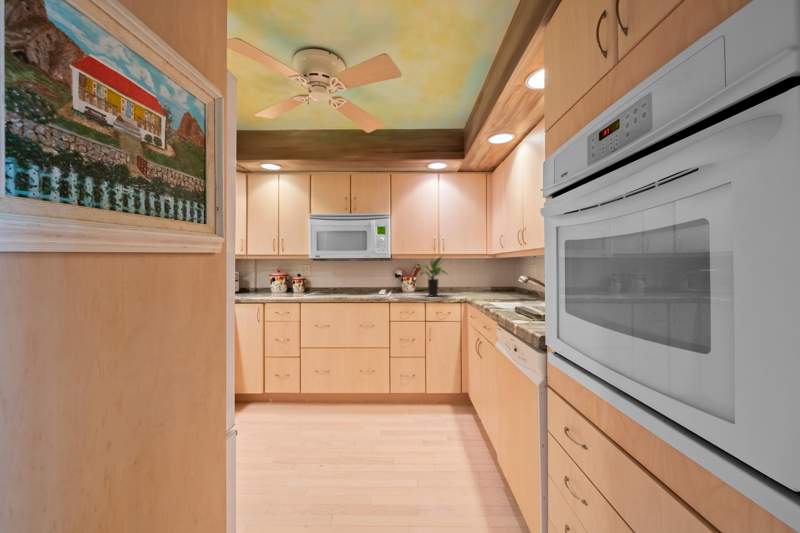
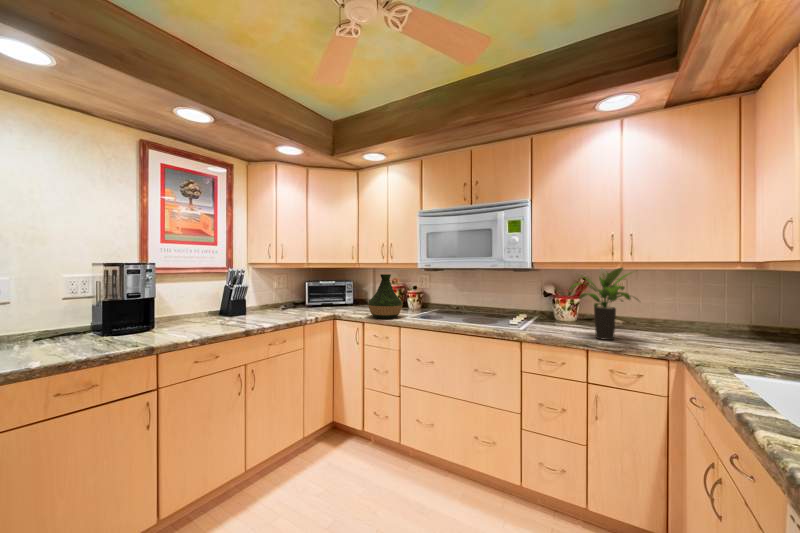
vase: none [272,263,302,298] -> present [368,274,403,319]

